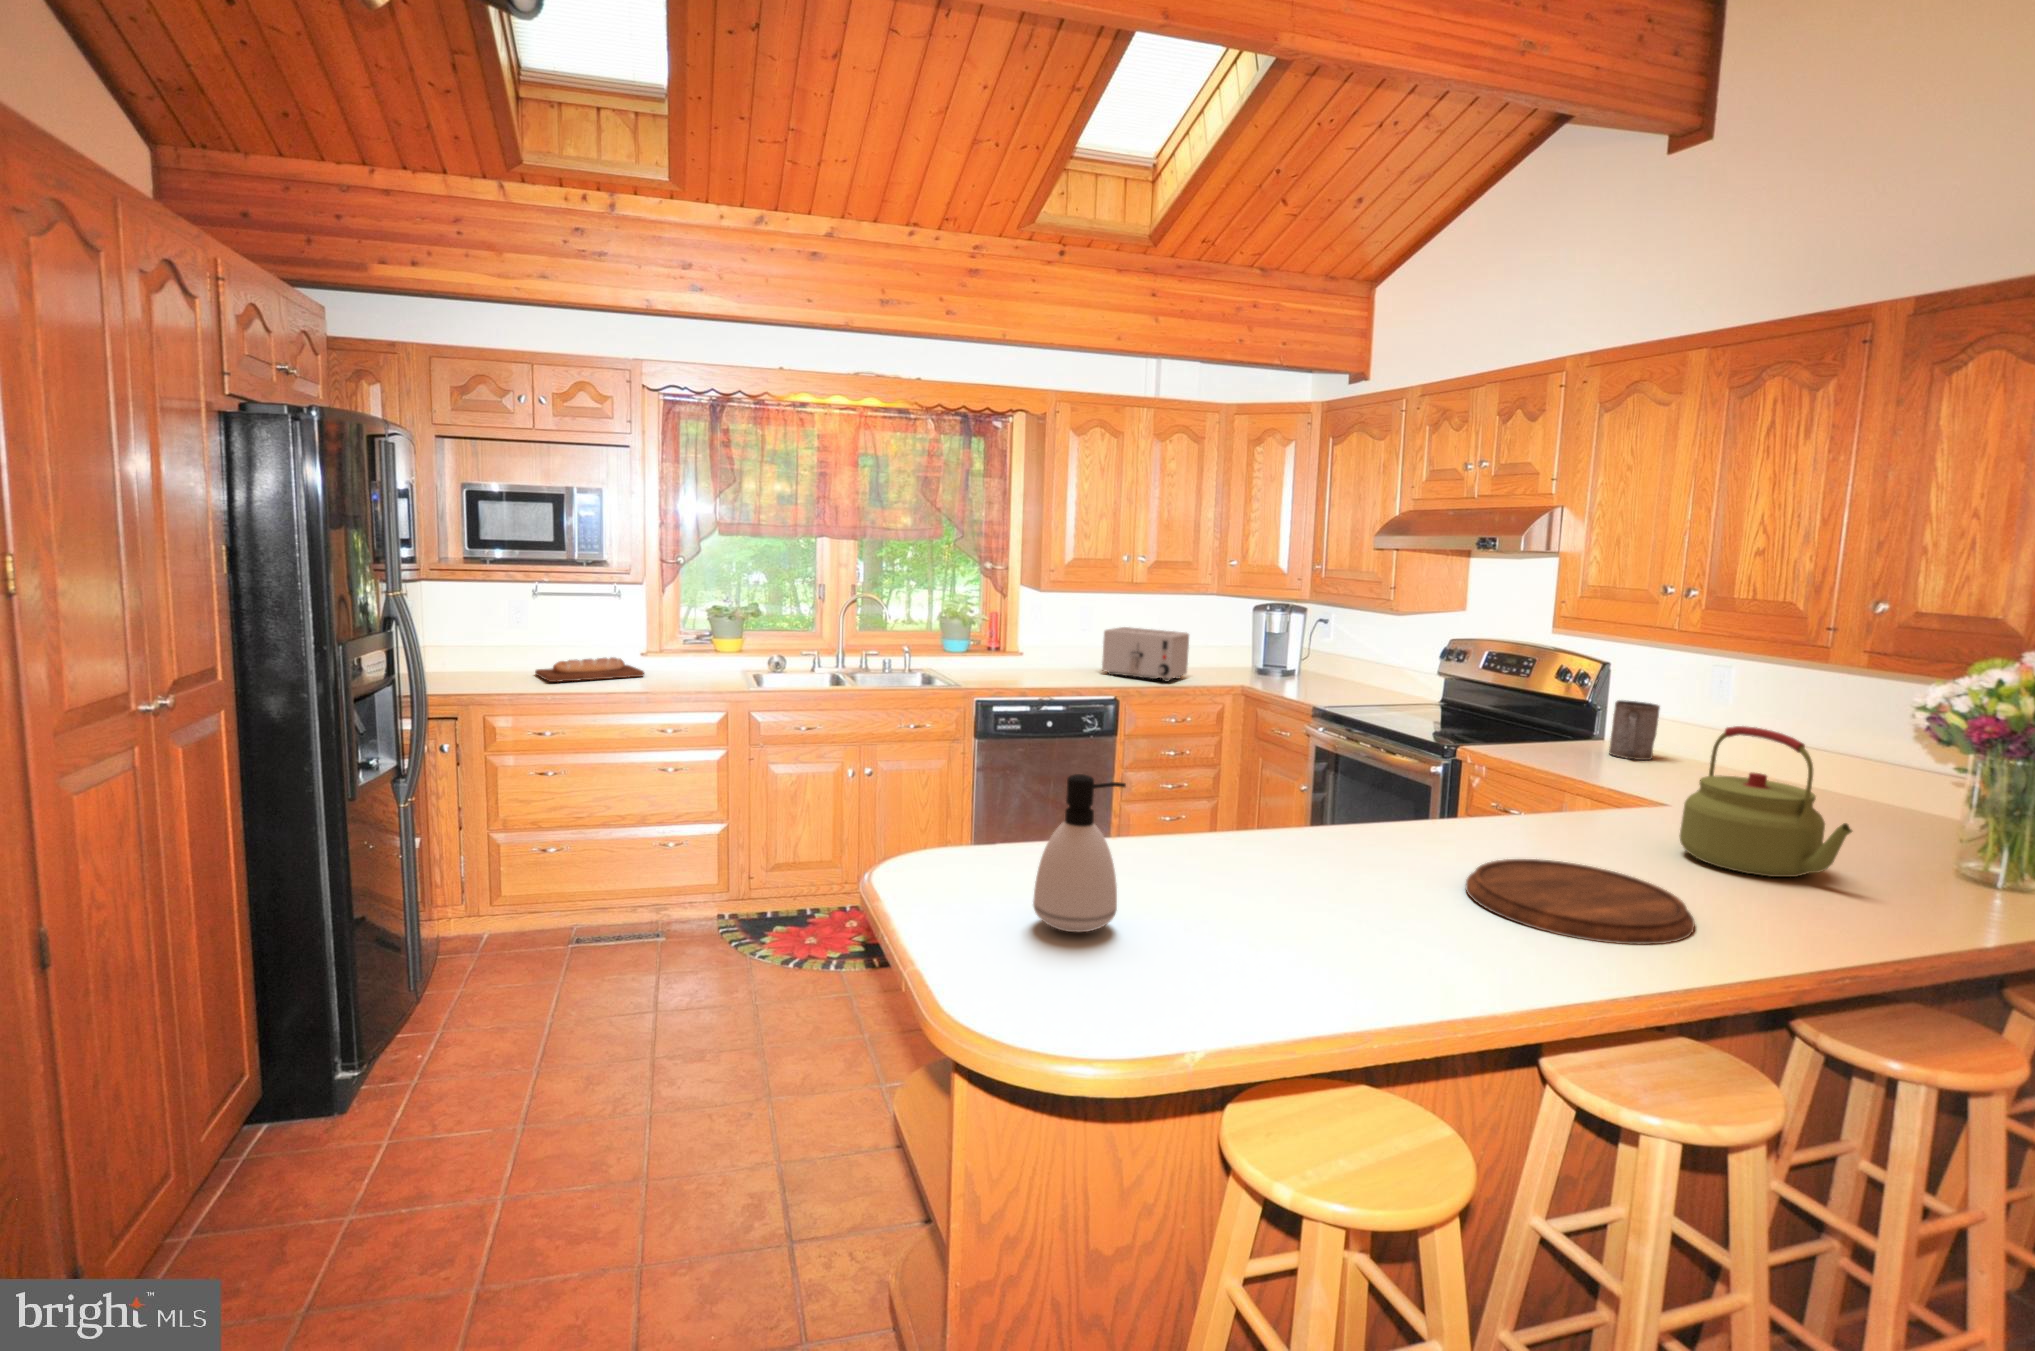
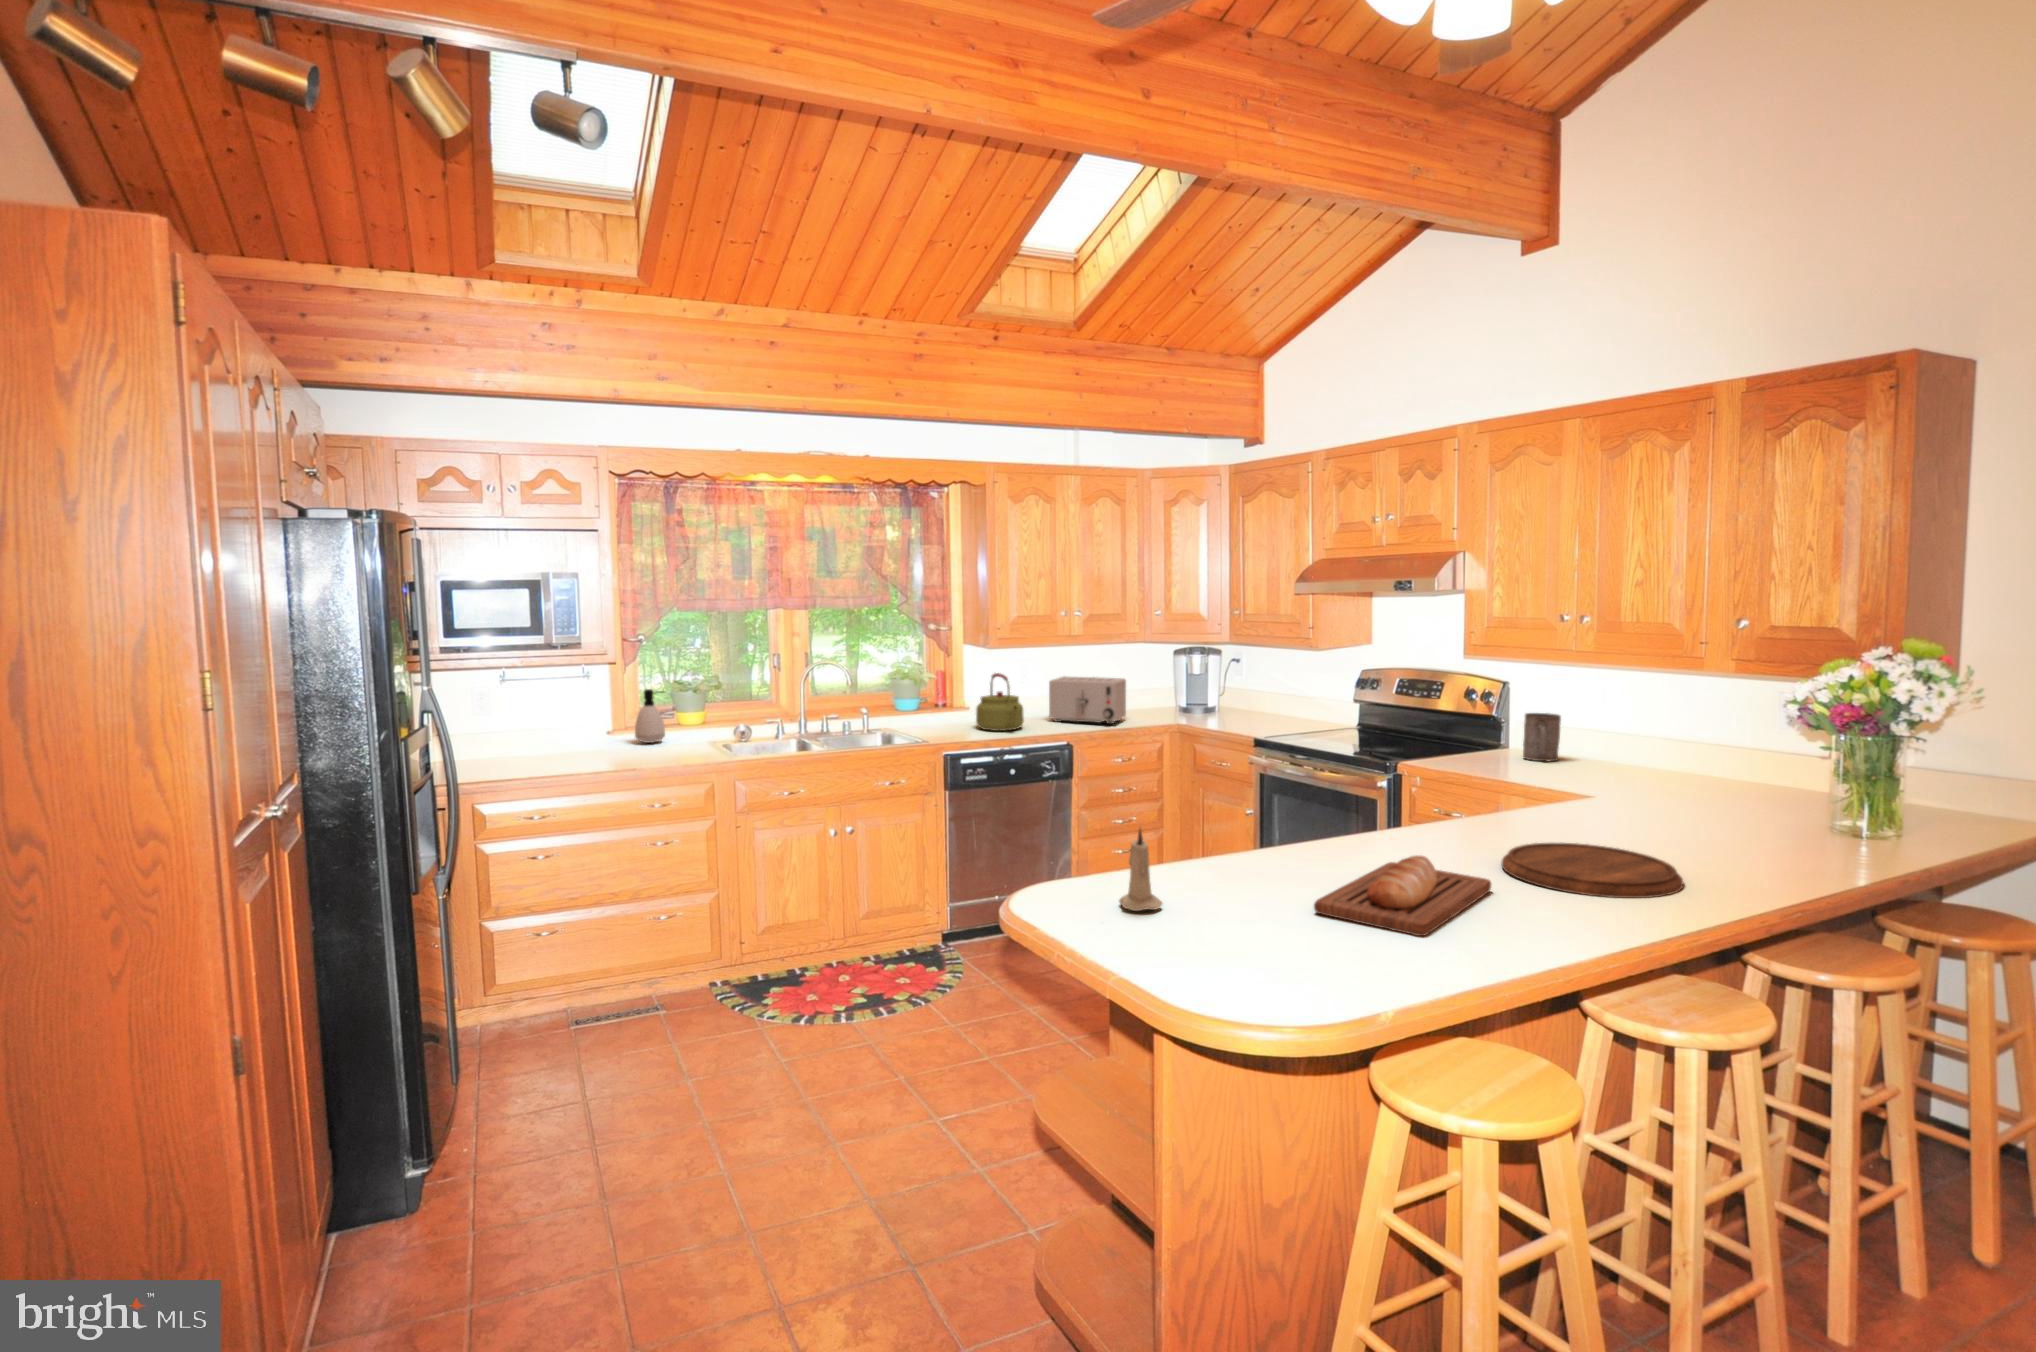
bread loaf: present [535,657,644,682] -> present [1314,856,1491,936]
kettle: present [1679,726,1852,877] -> present [976,673,1024,731]
soap dispenser: present [1033,774,1126,932] -> present [635,689,665,743]
candle: none [956,795,1005,895] -> present [1119,829,1162,911]

